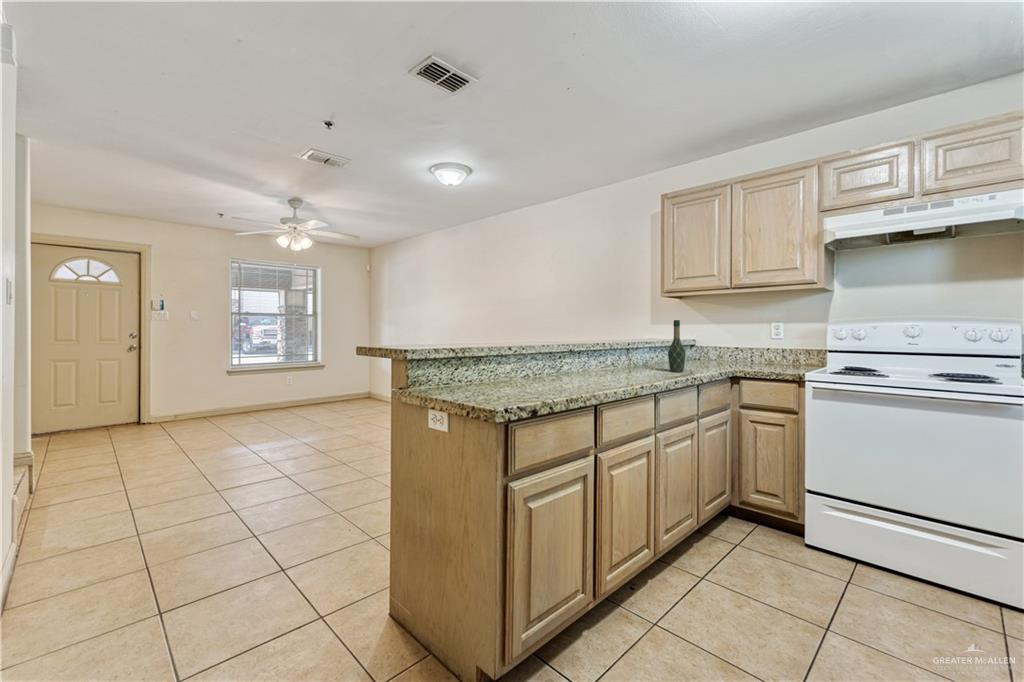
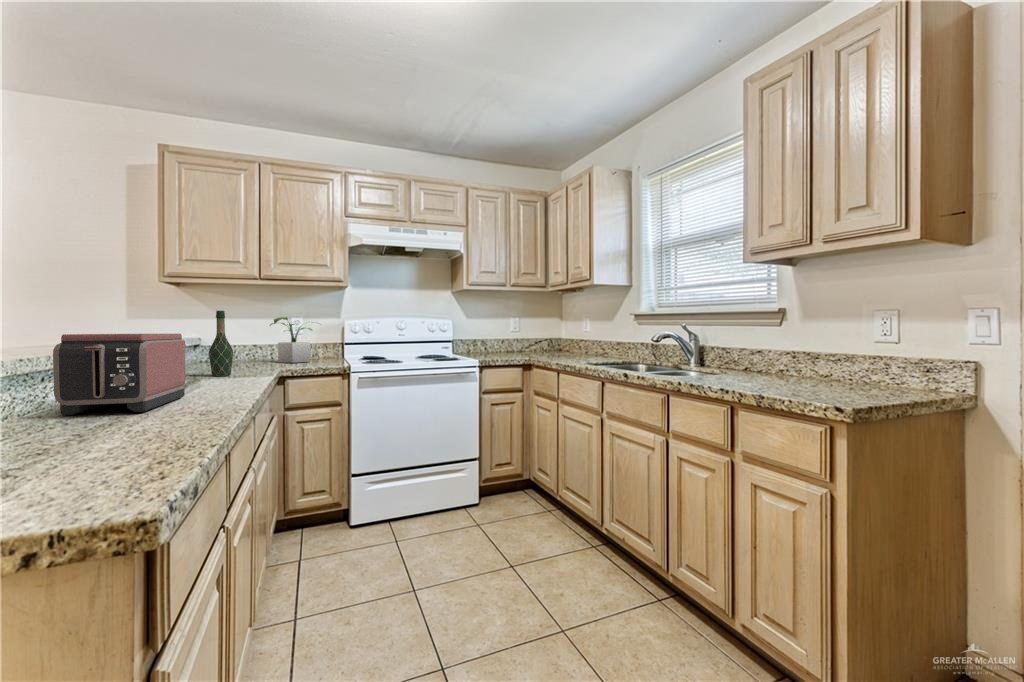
potted plant: none [746,322,804,366] -> present [270,317,312,363]
toaster: none [539,339,612,388] -> present [53,333,186,415]

